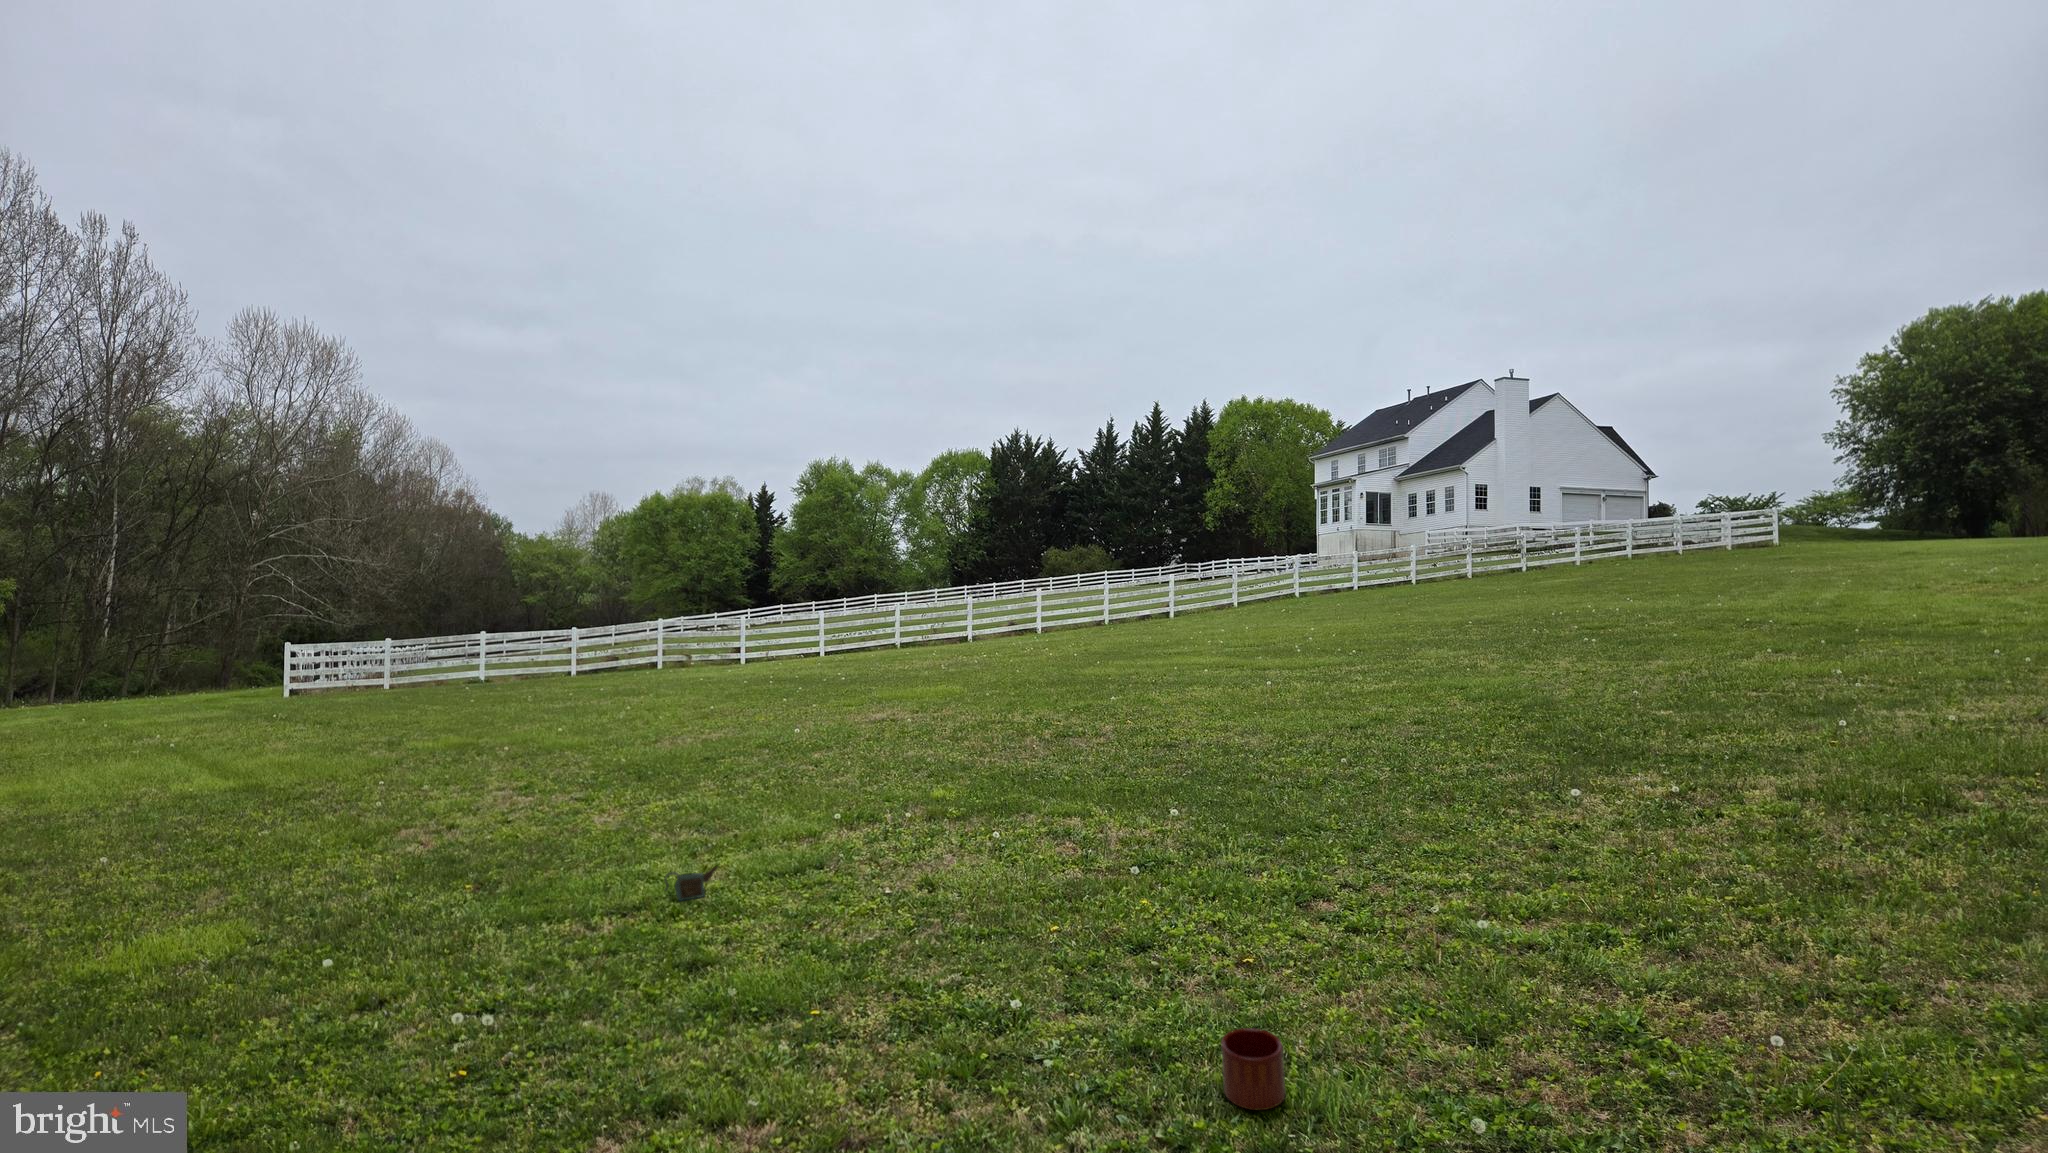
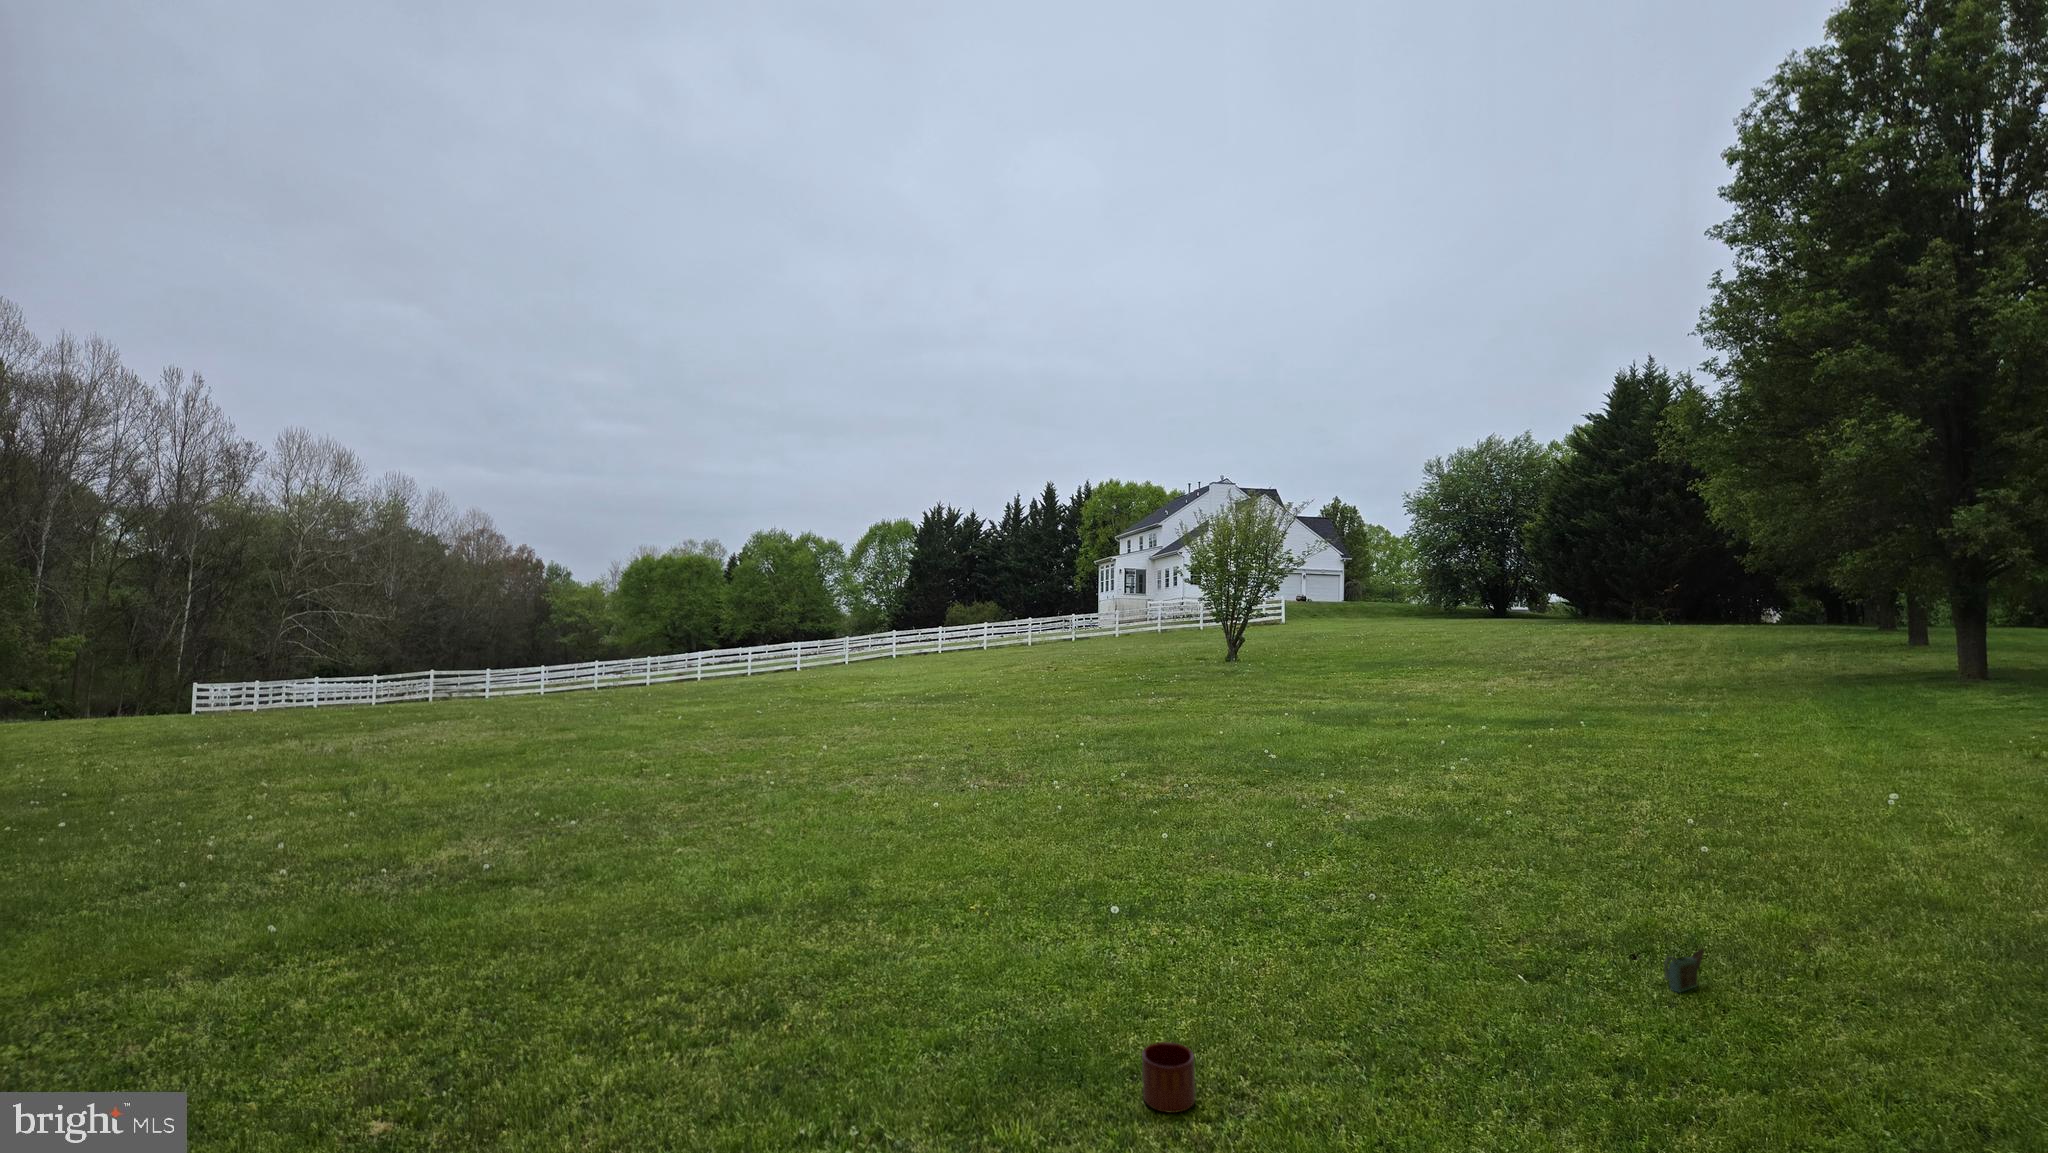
watering can: present [664,866,718,901] -> present [1664,949,1704,993]

